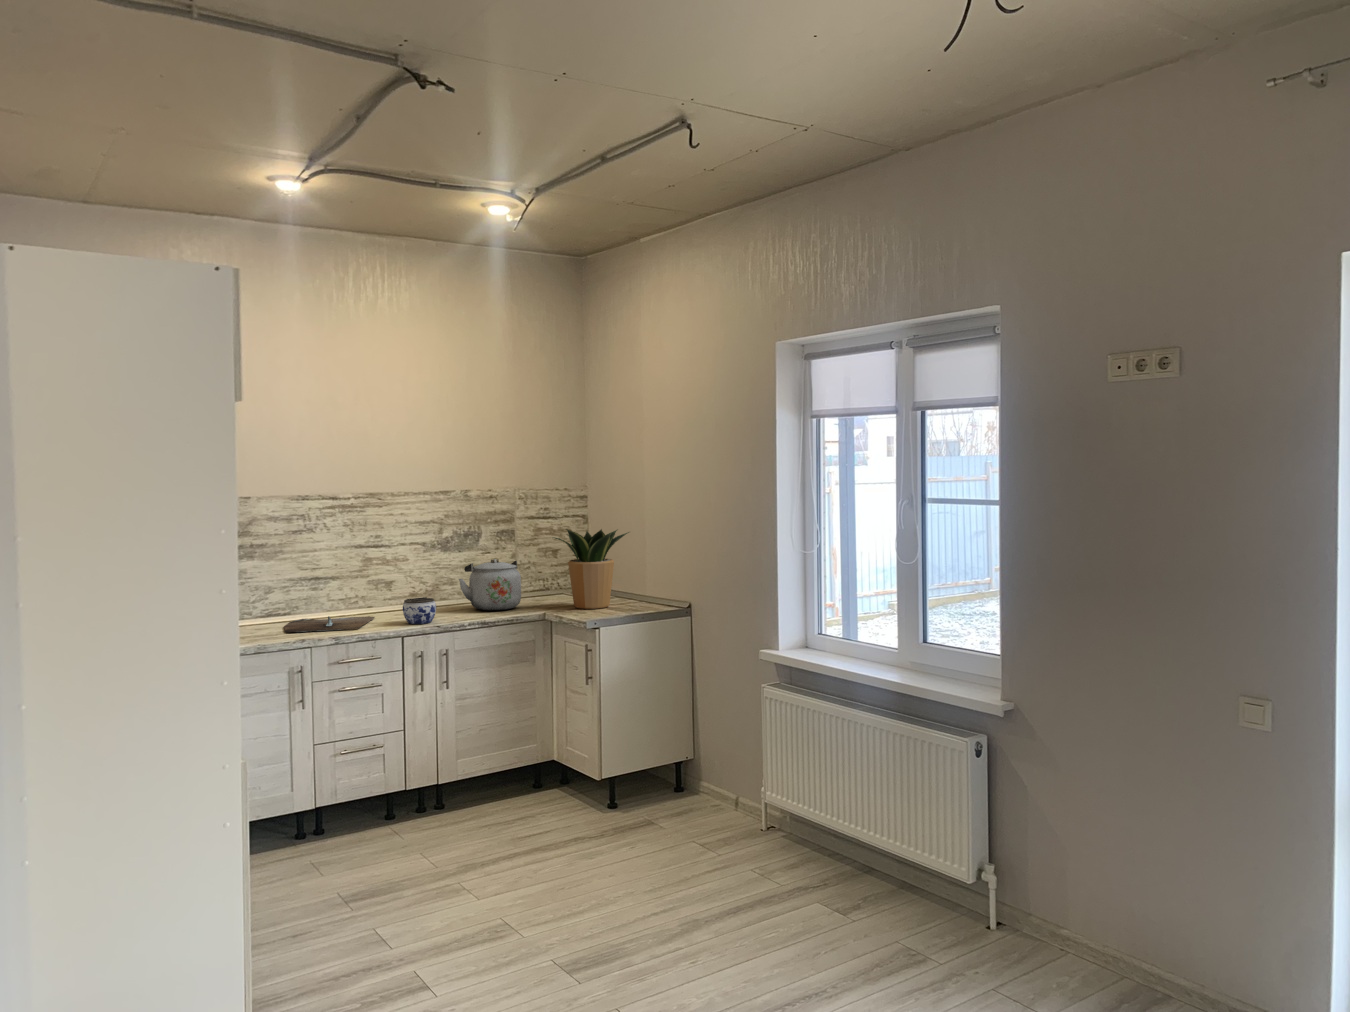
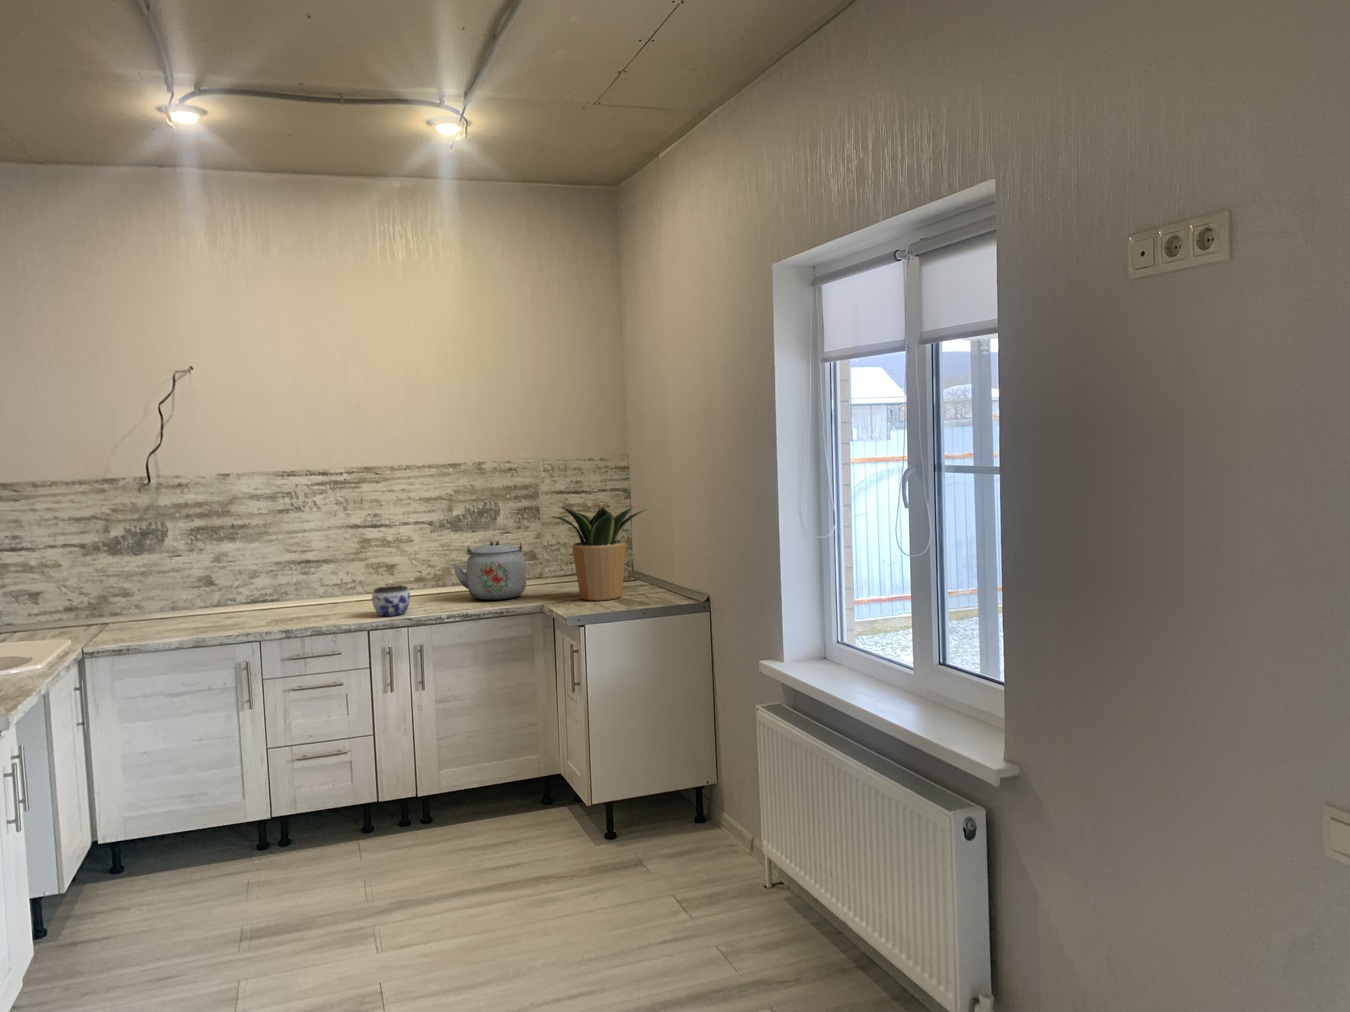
cutting board: present [284,616,374,633] -> none [244,604,362,623]

